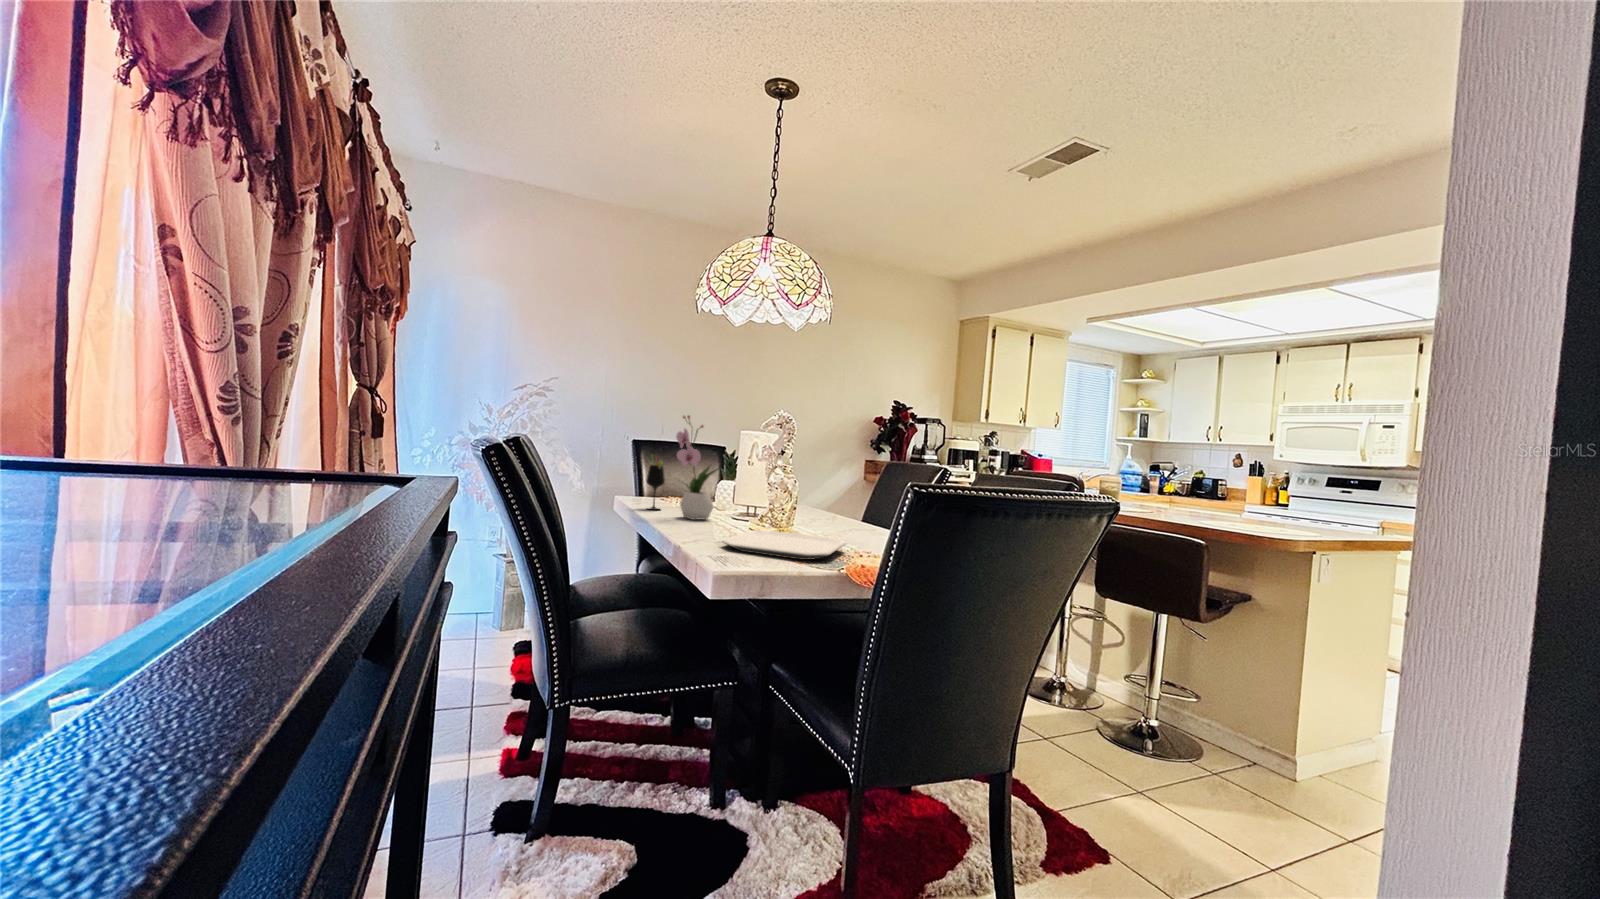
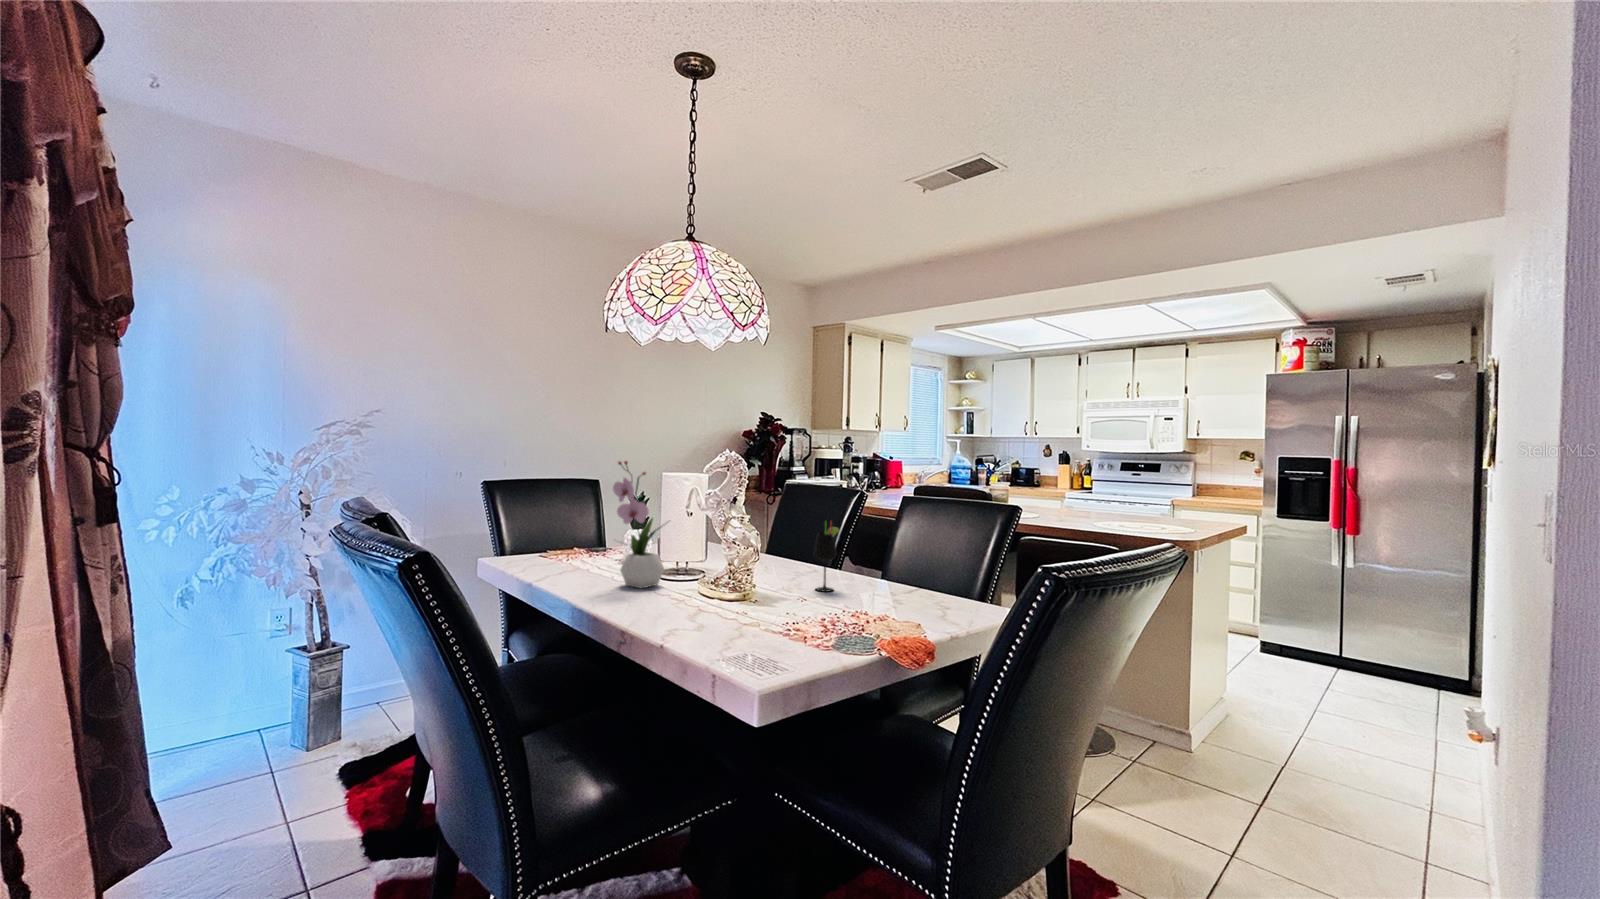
wine glass: present [646,461,665,510] -> present [814,523,839,592]
plate: present [722,530,846,560] -> none [740,597,876,636]

